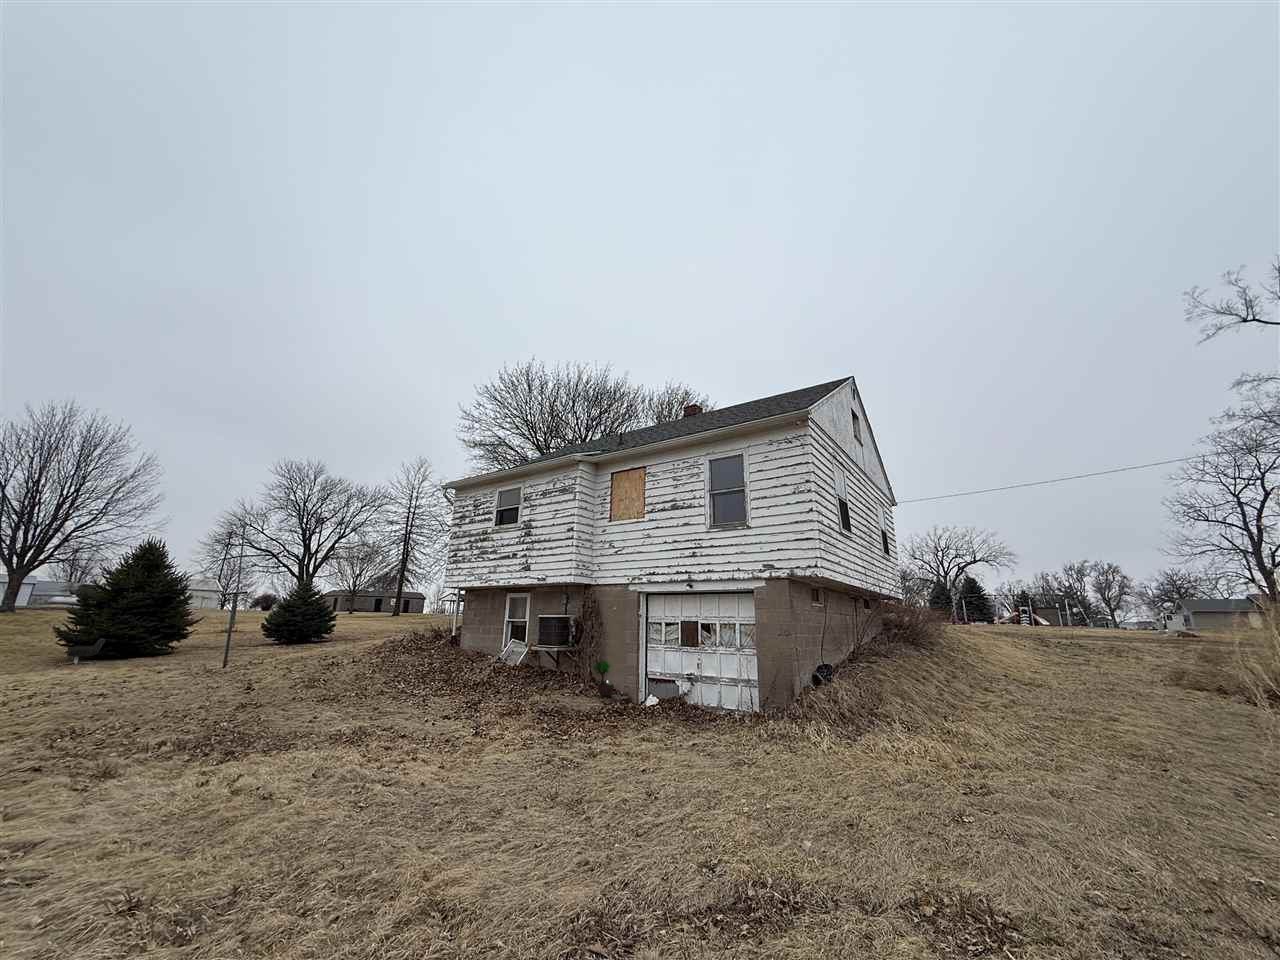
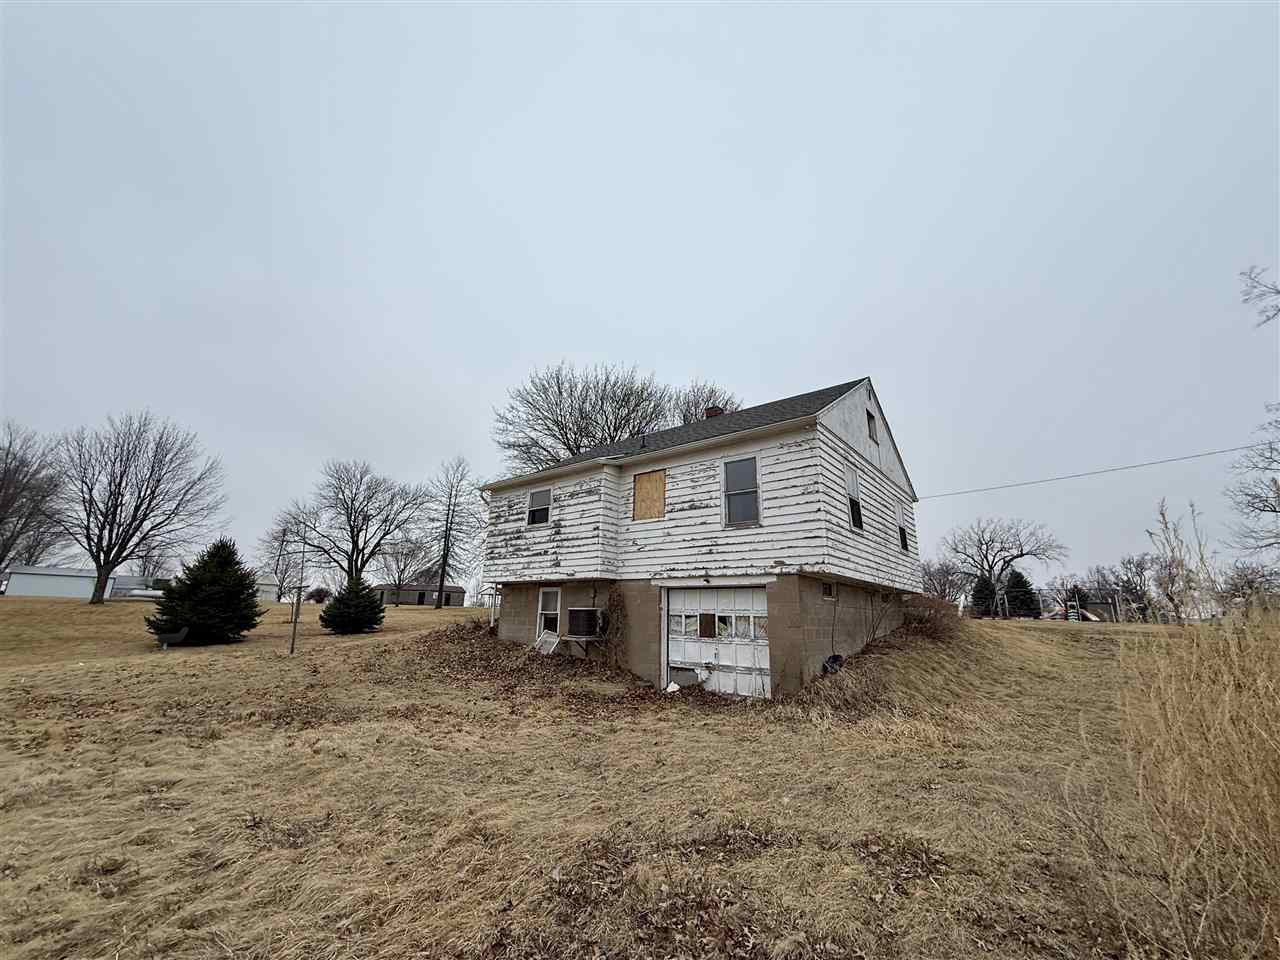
potted tree: present [593,660,614,696] -> none [616,646,638,682]

